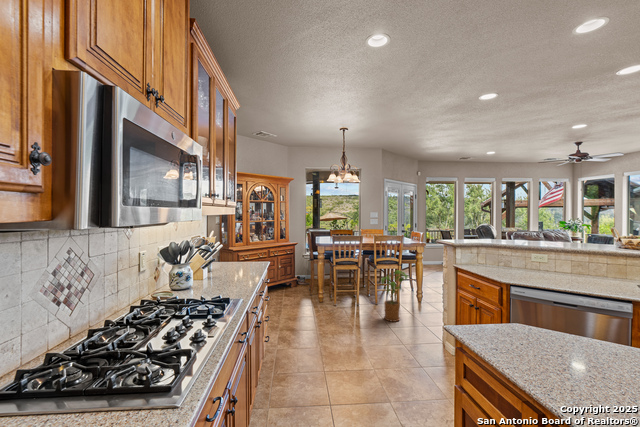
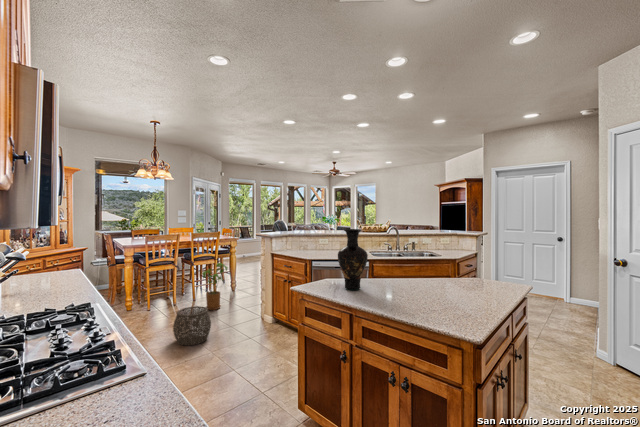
vase: none [522,247,600,375] -> present [338,229,368,290]
woven basket: none [338,316,377,360] -> present [173,306,211,345]

